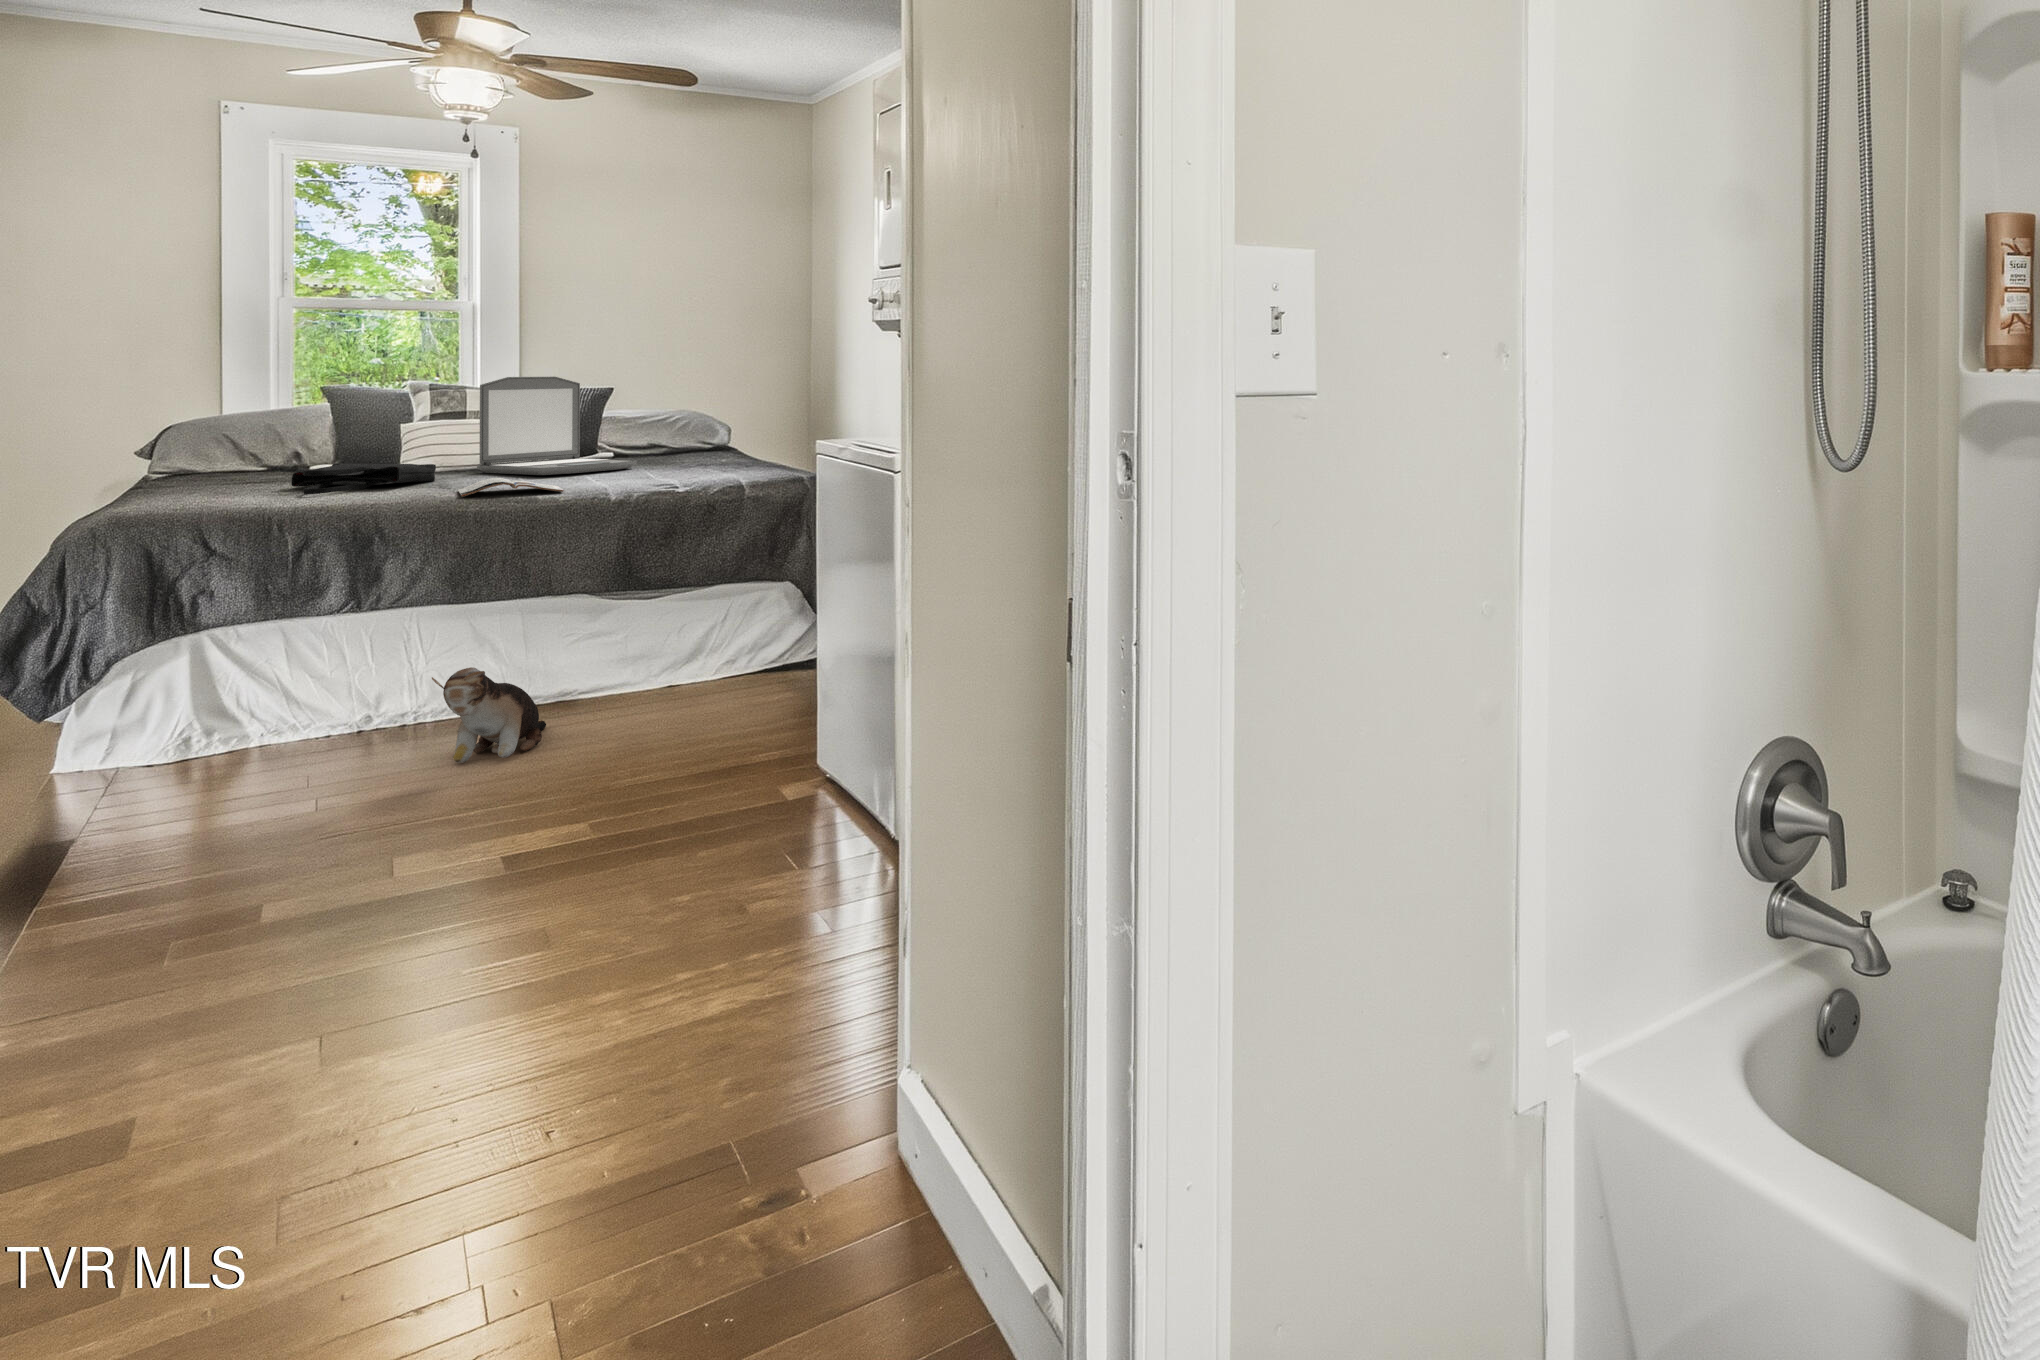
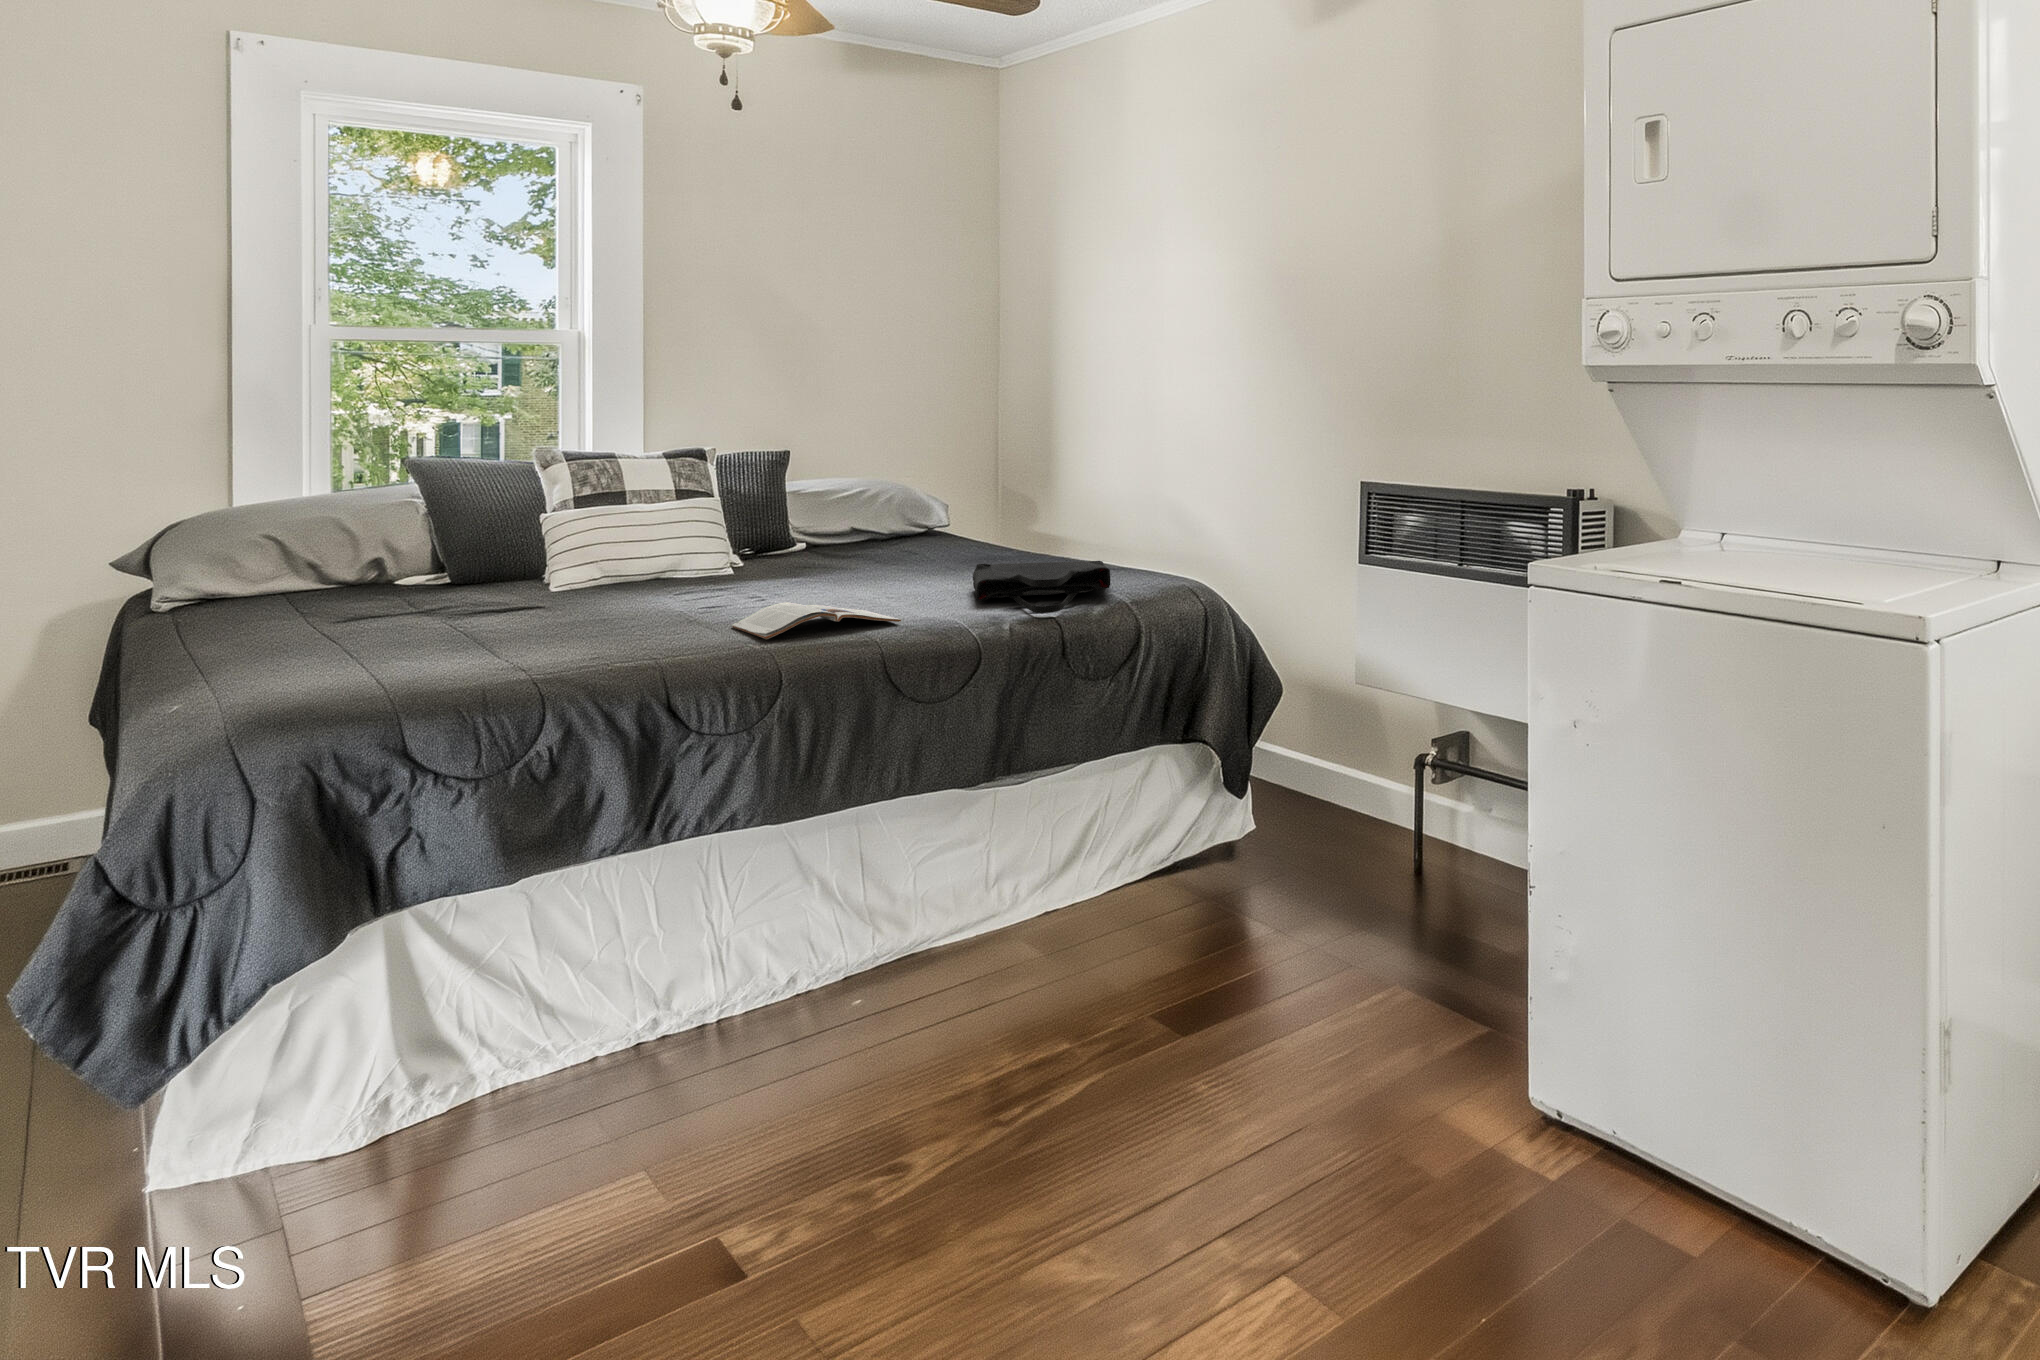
laptop: present [477,377,637,475] -> none [687,439,901,590]
tote bag: present [291,463,436,494] -> present [973,561,1110,613]
plush toy: present [432,667,546,763] -> none [880,950,996,1117]

